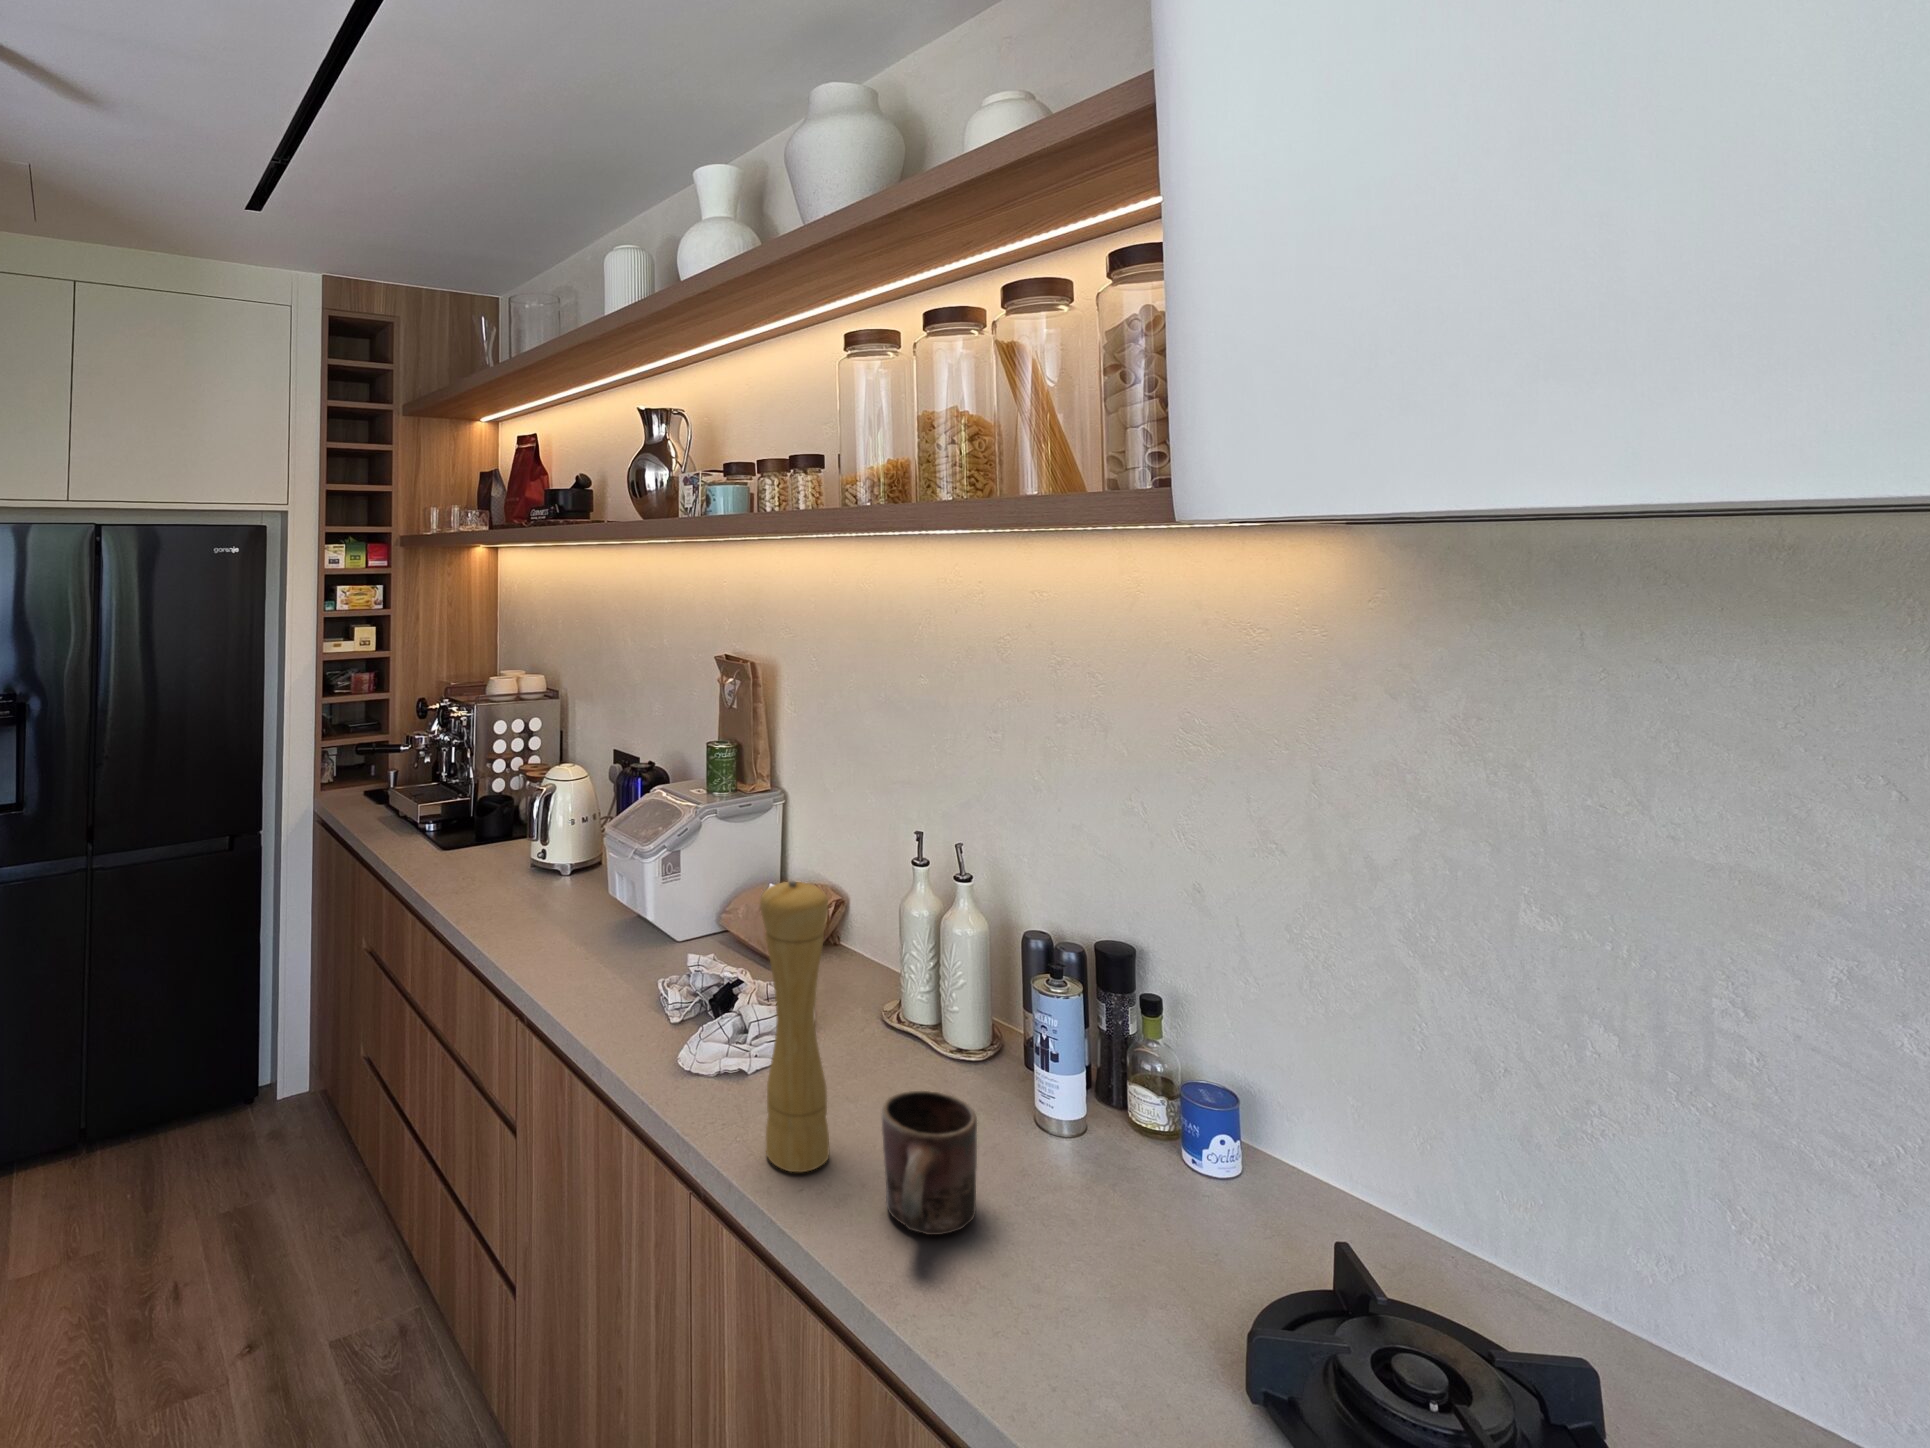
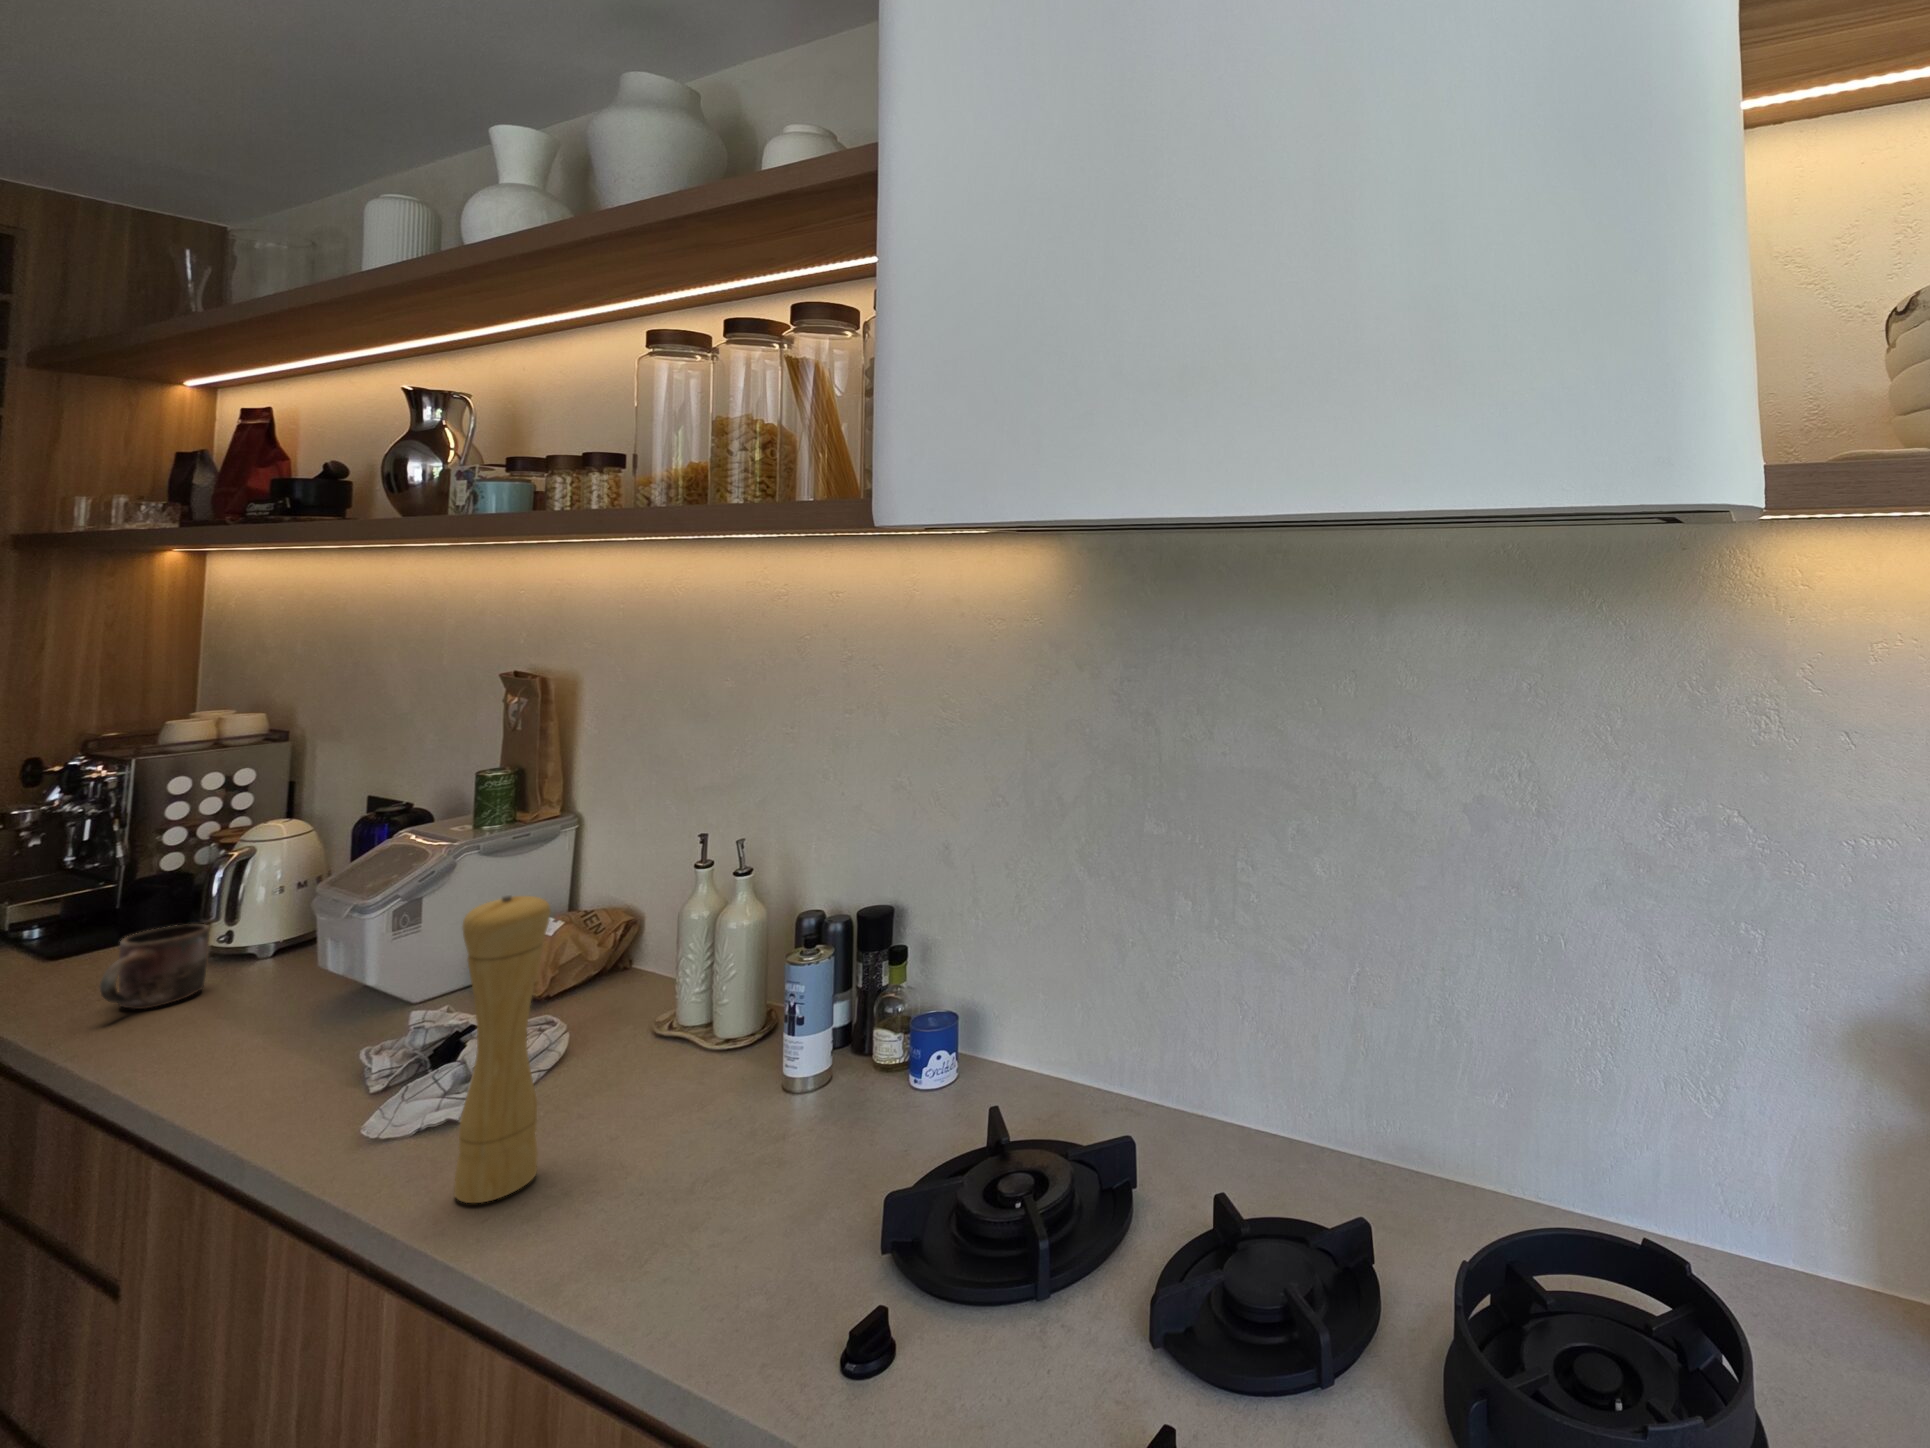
mug: present [882,1091,977,1235] -> present [100,924,210,1009]

